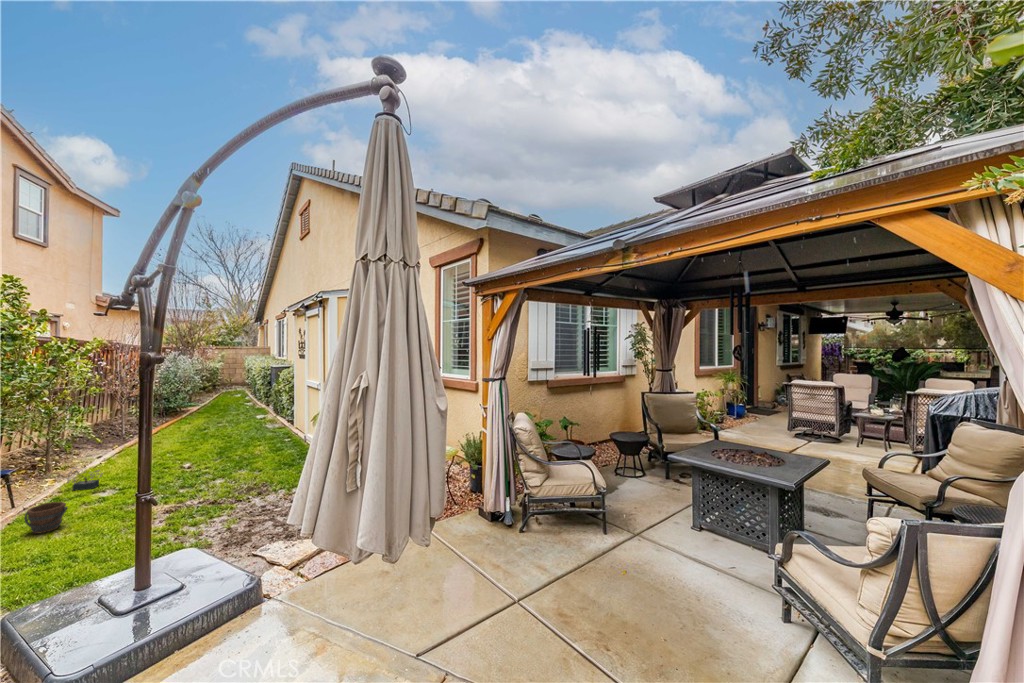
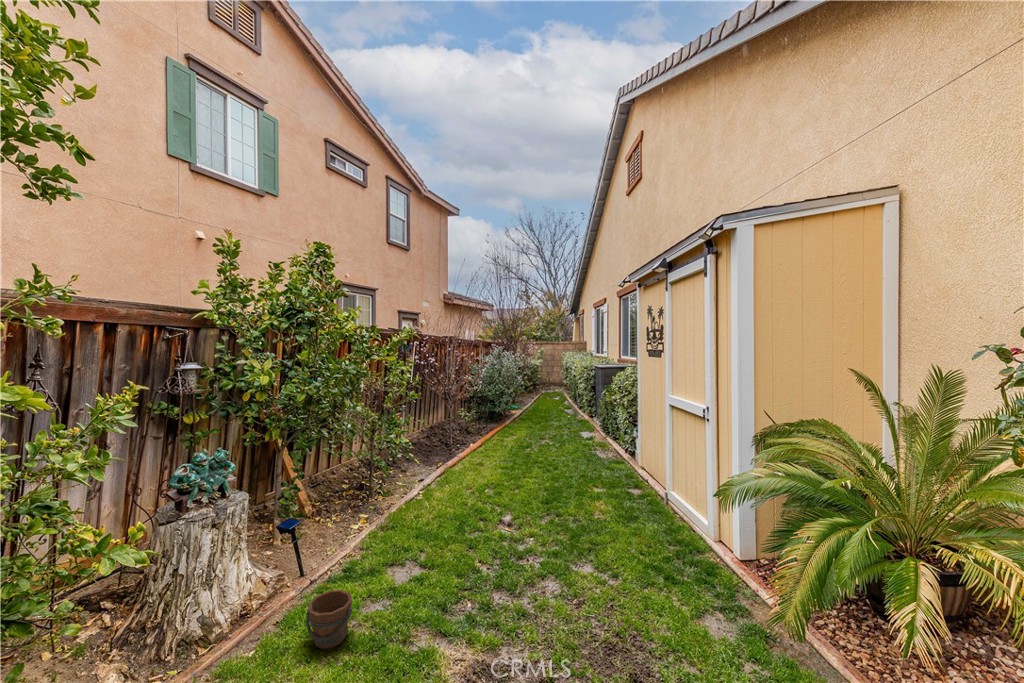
decorative plant: present [67,467,103,490] -> none [380,505,418,544]

